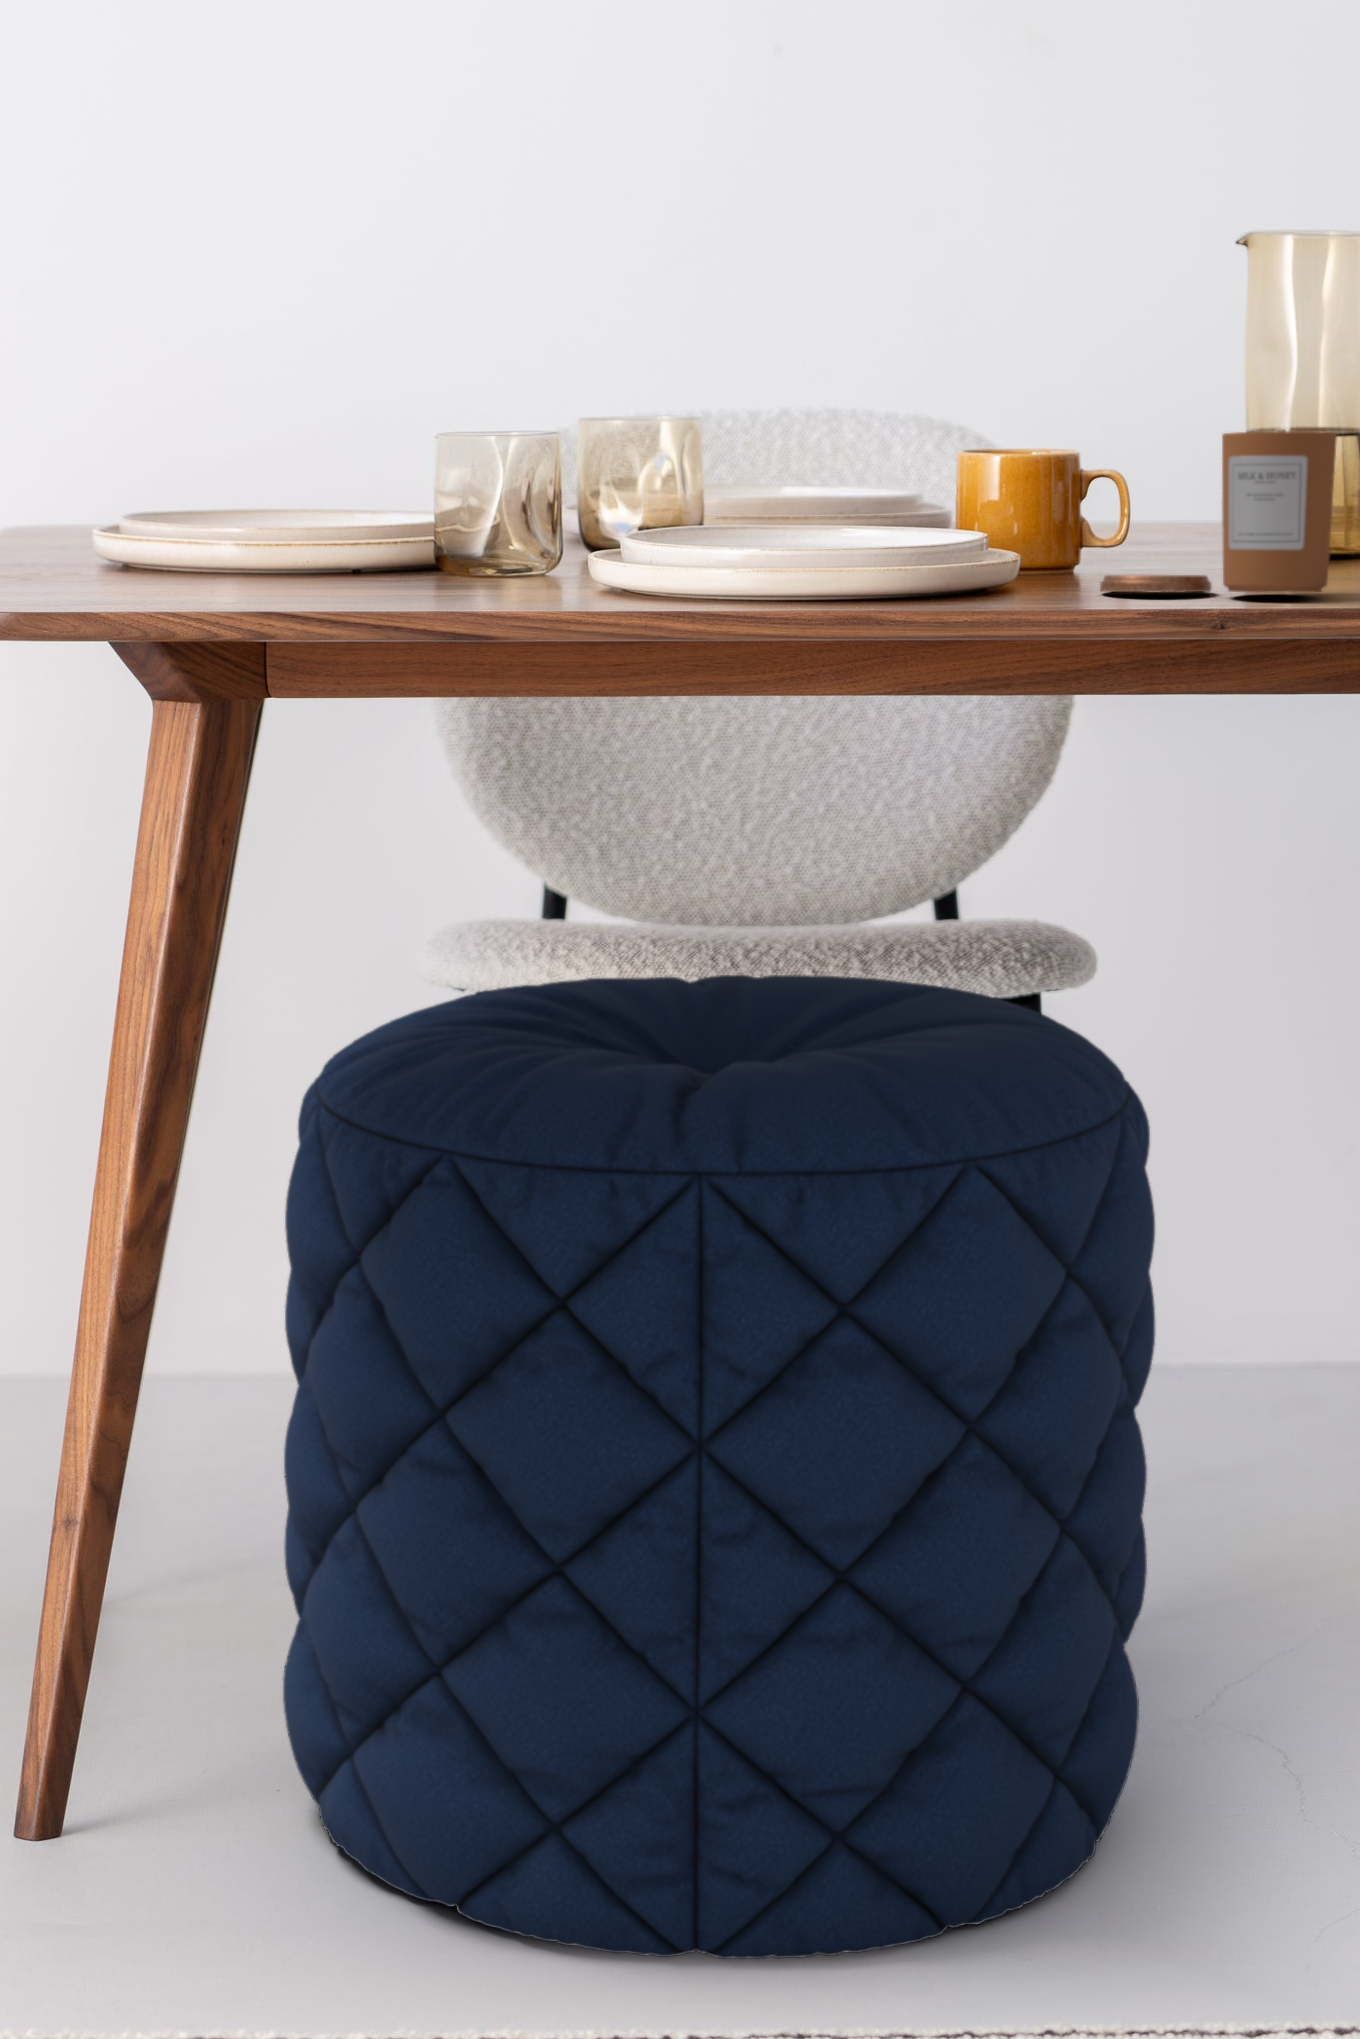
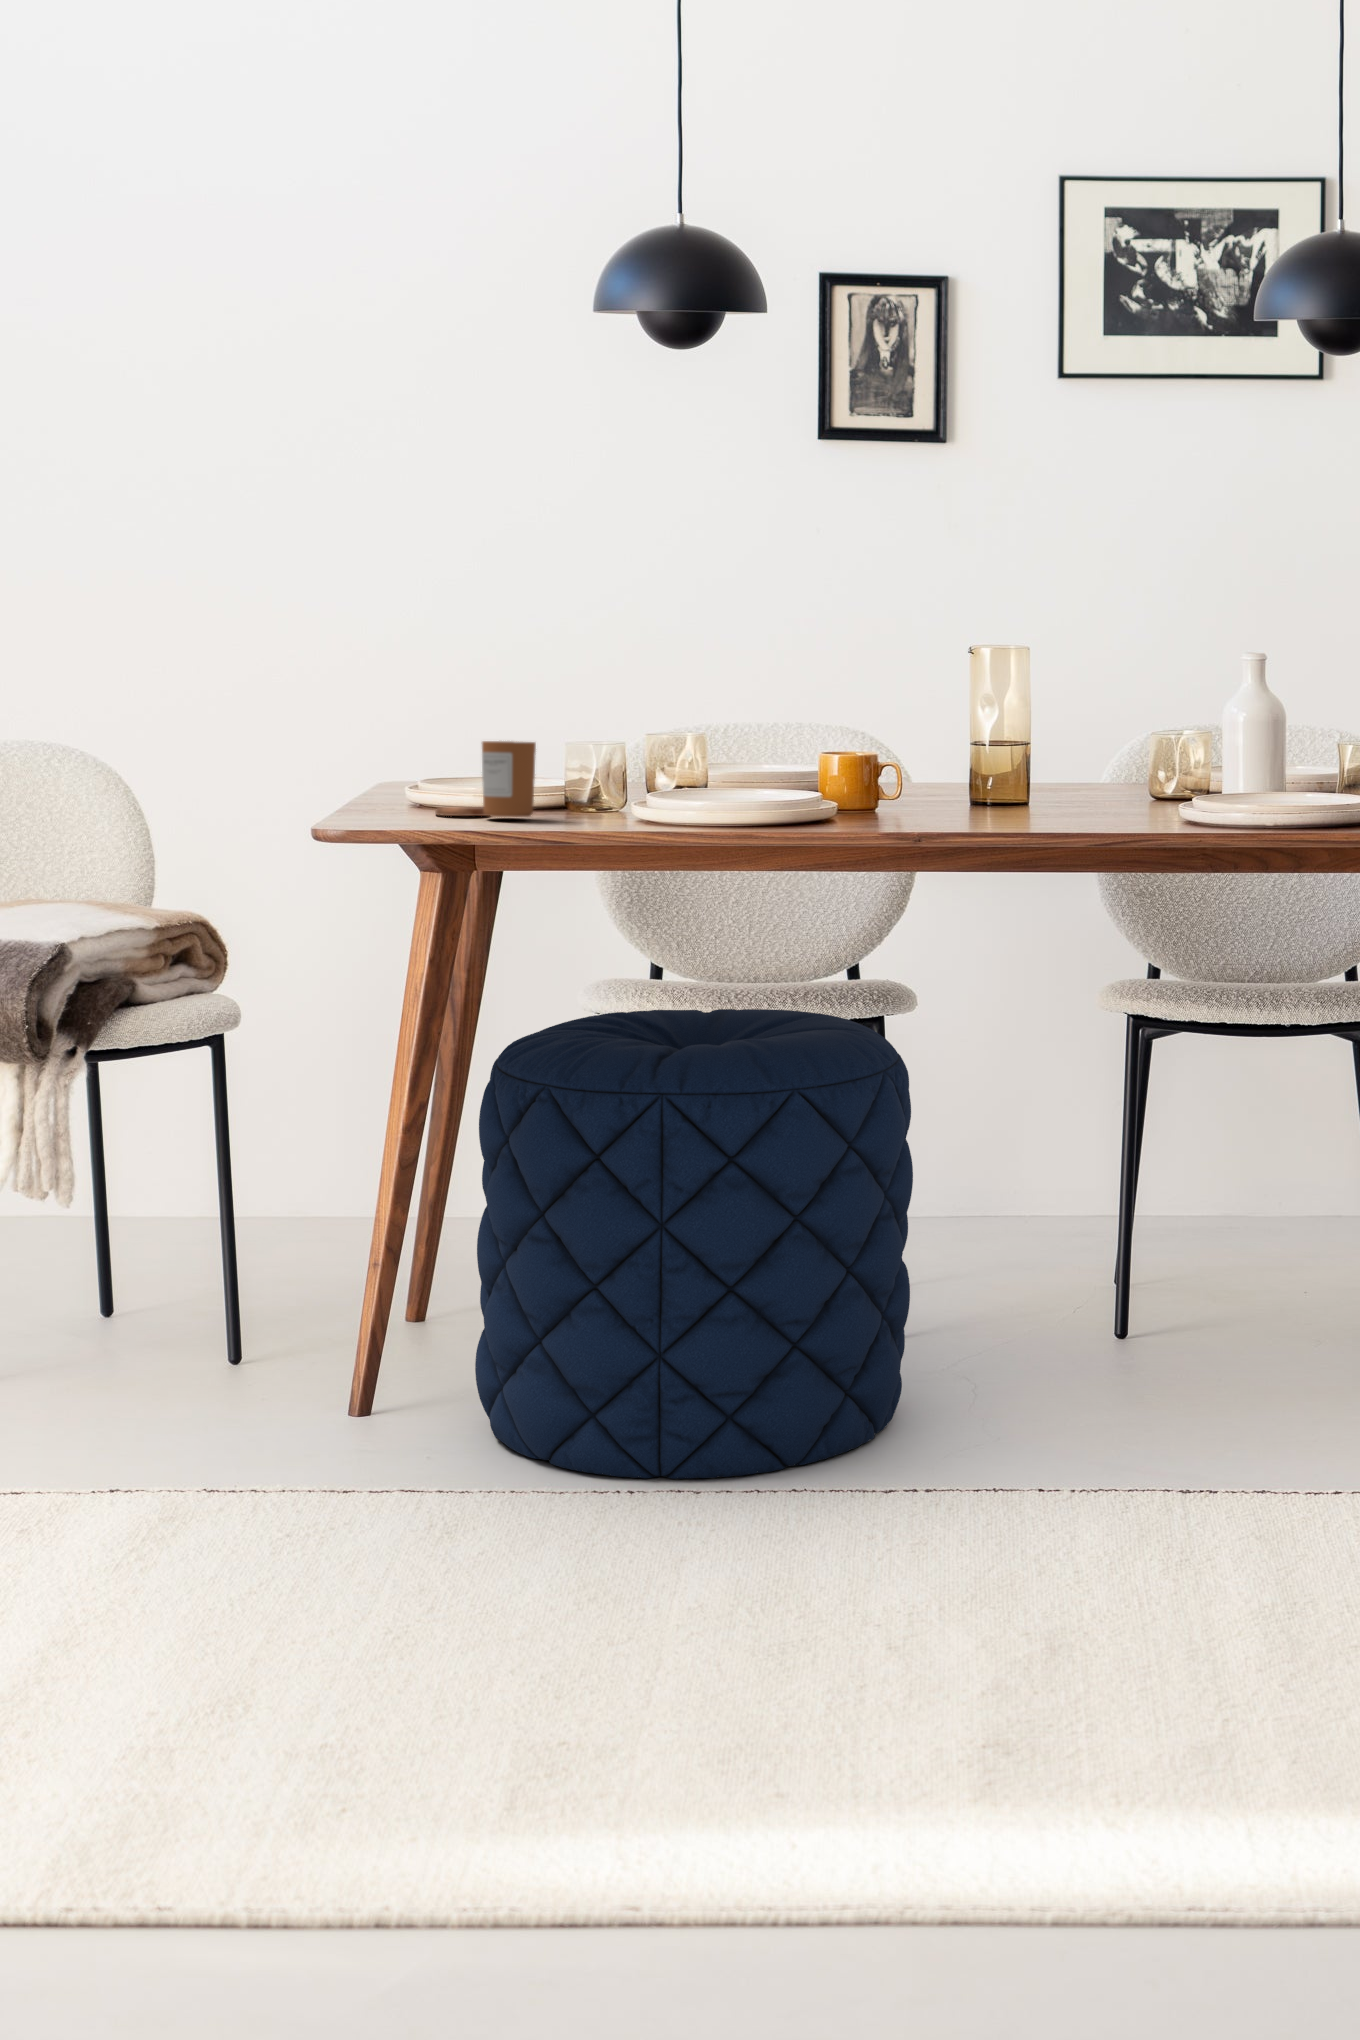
candle: present [1100,431,1337,592] -> present [435,741,536,817]

